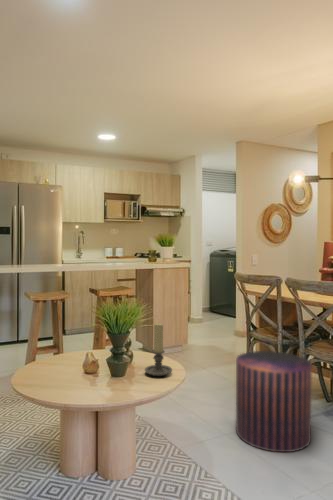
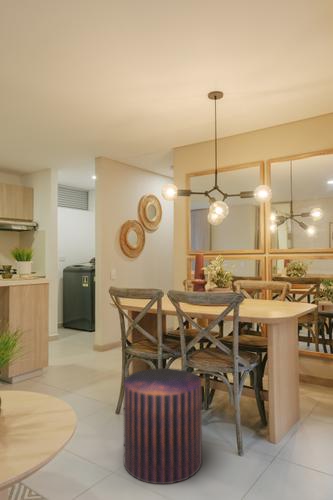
candle holder: present [145,323,172,376] -> none [18,356,56,428]

